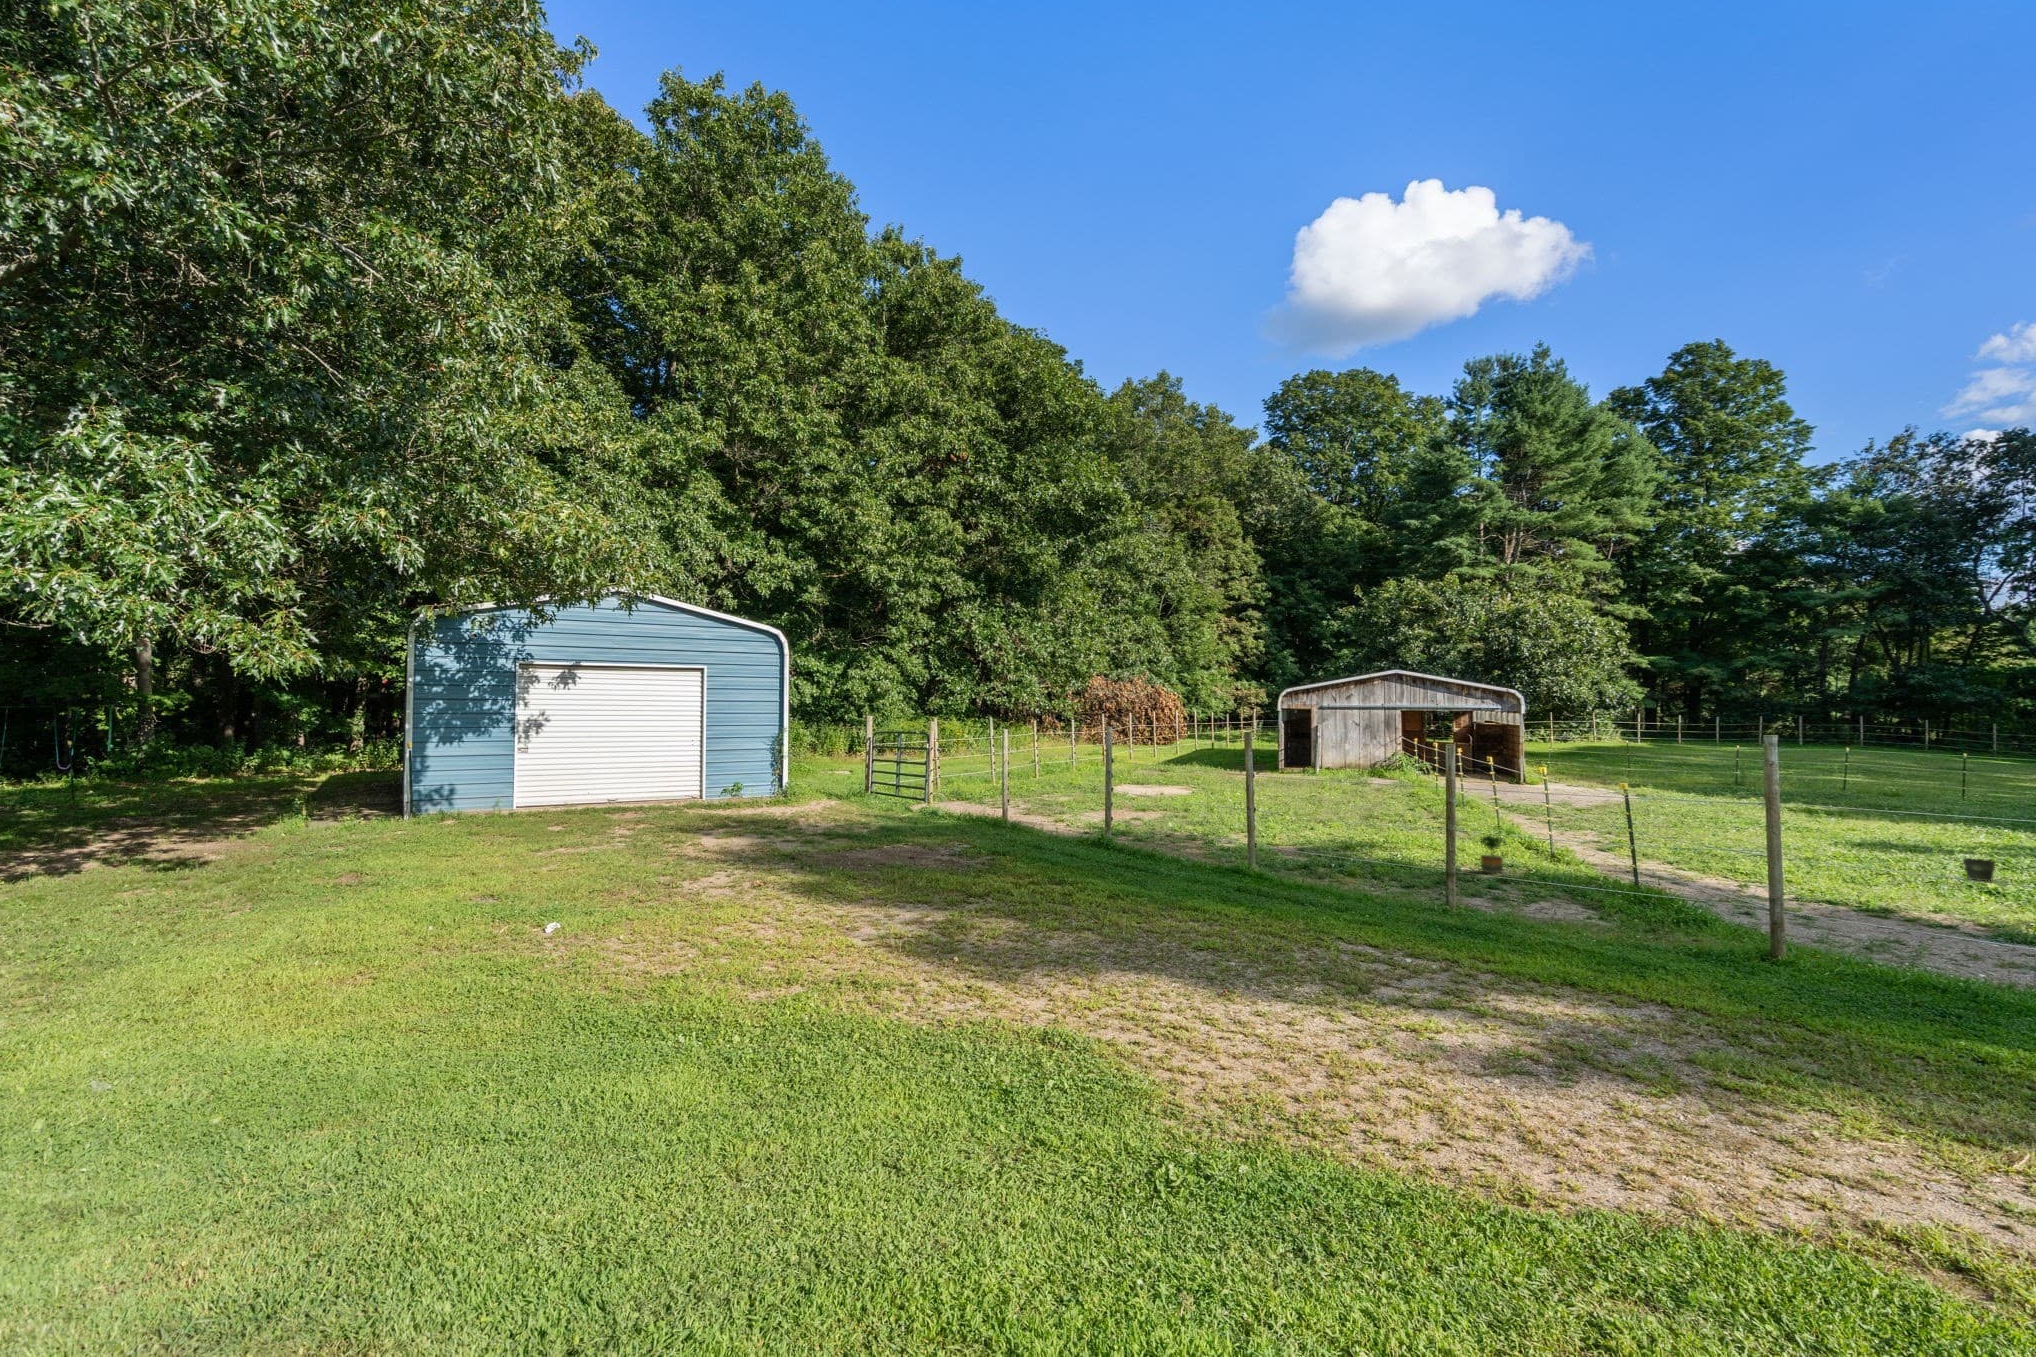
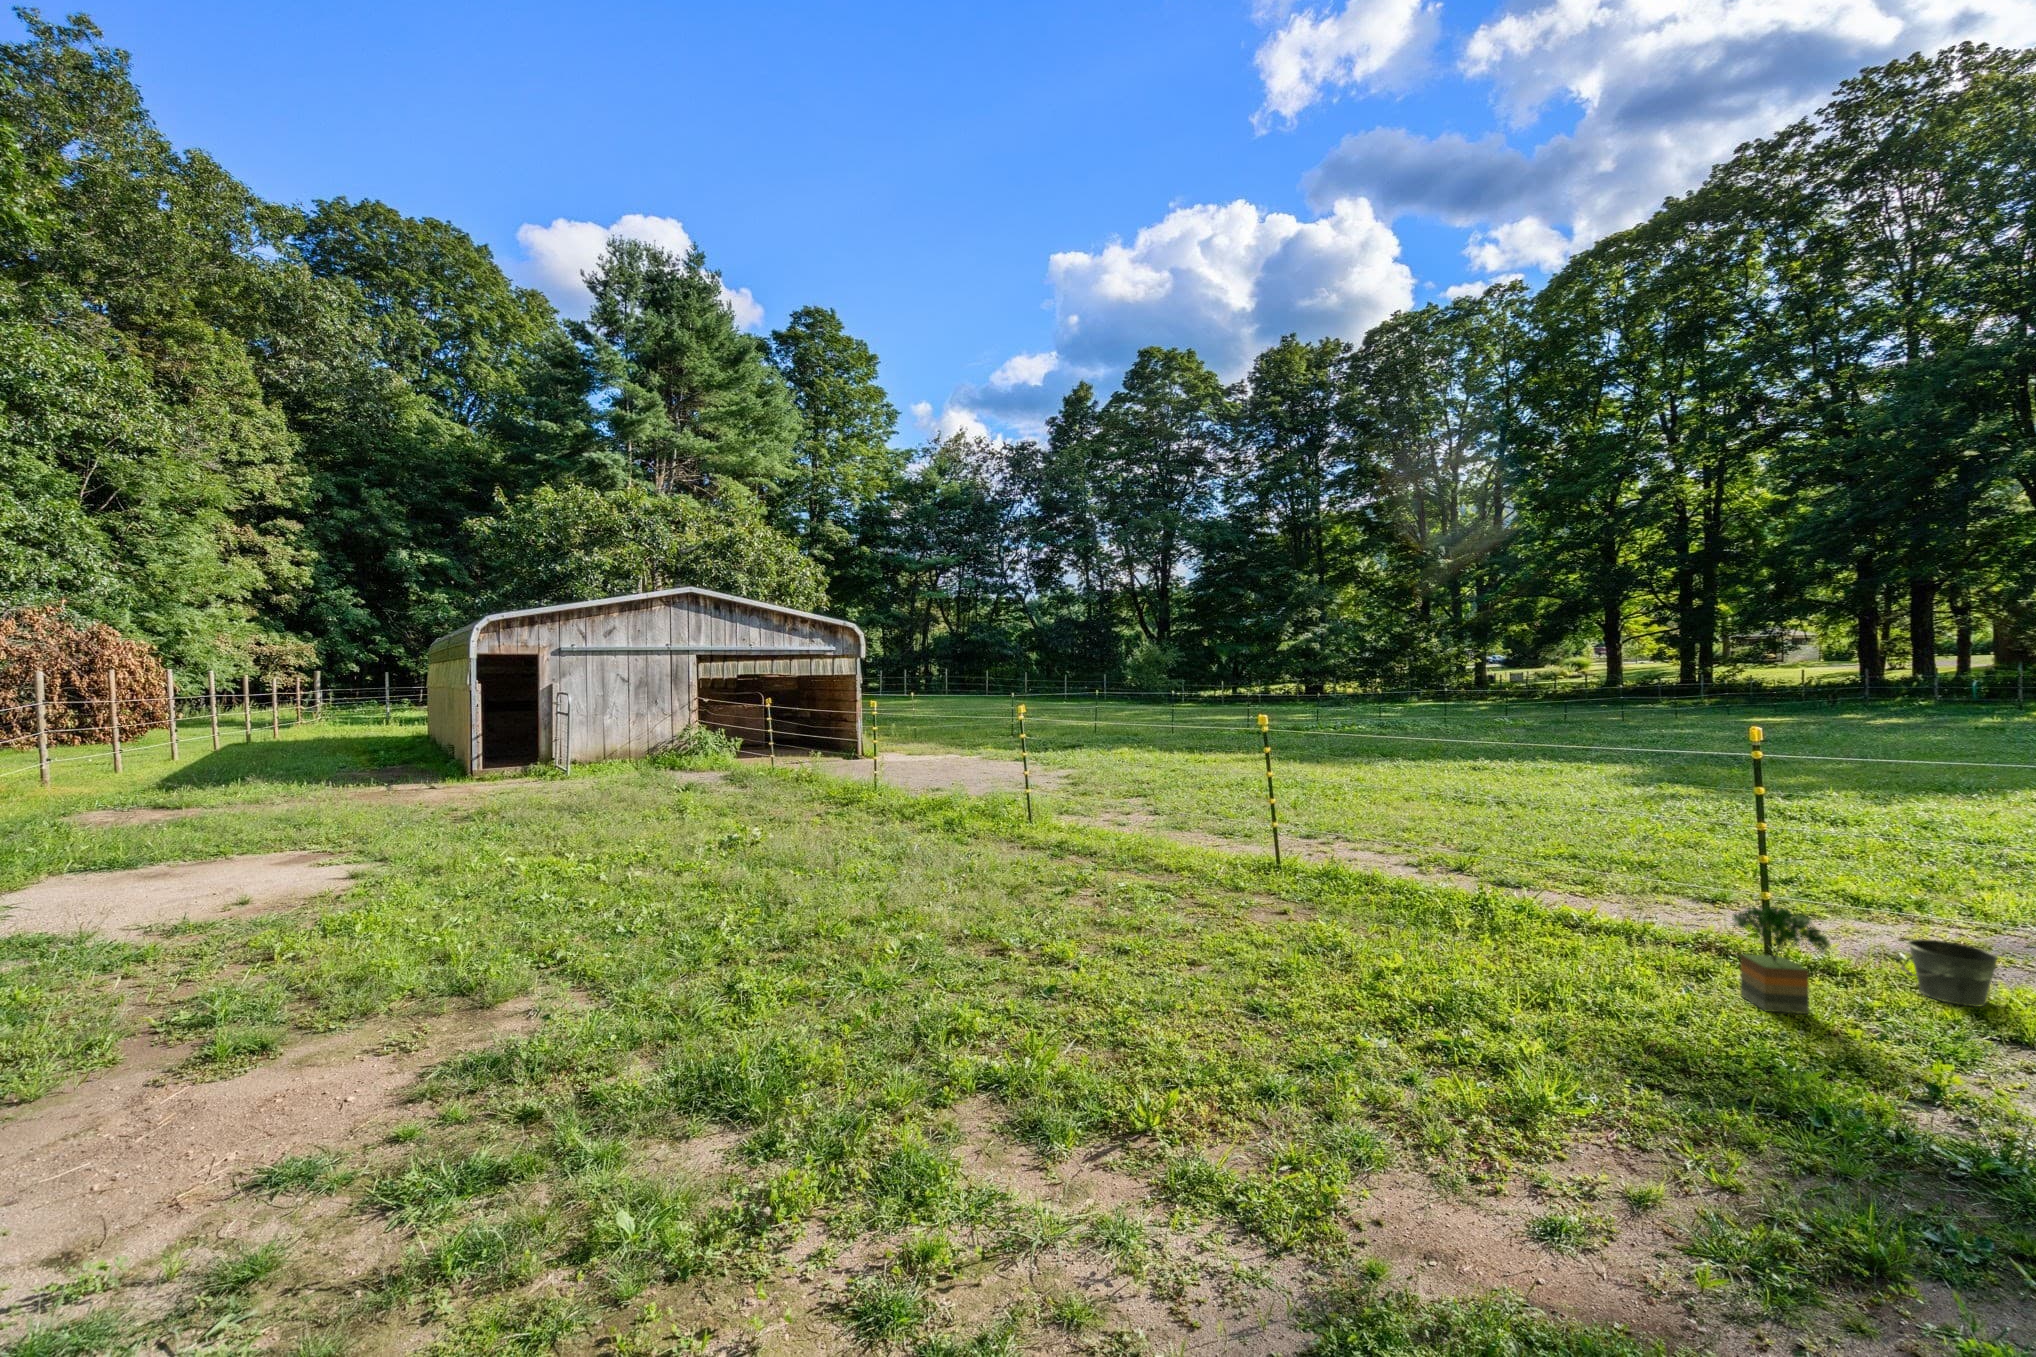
bucket: present [1960,858,1995,881] -> present [1901,939,1998,1007]

